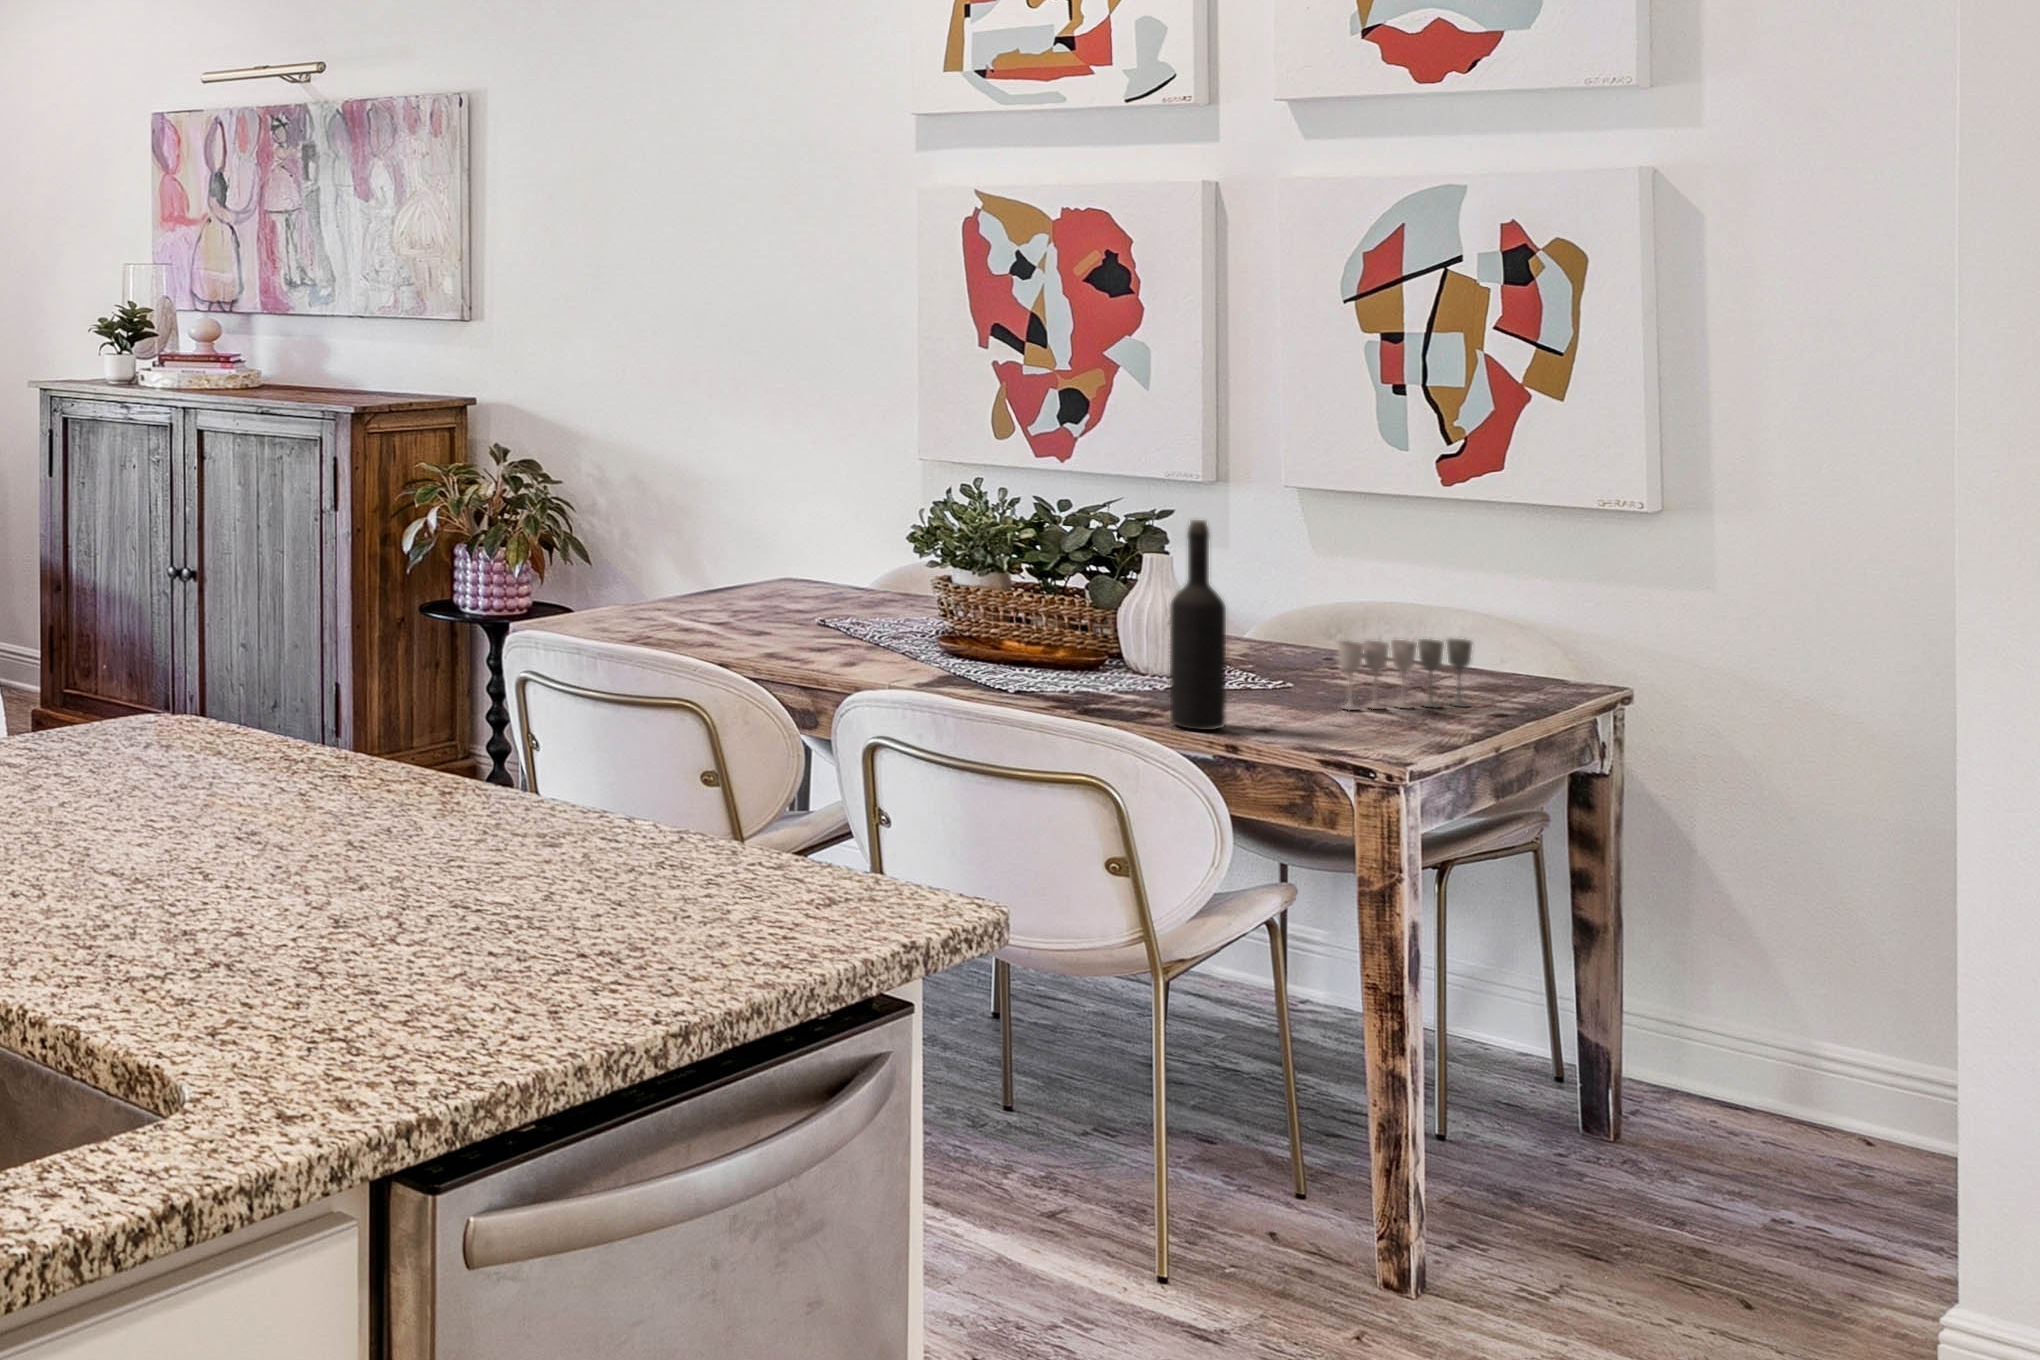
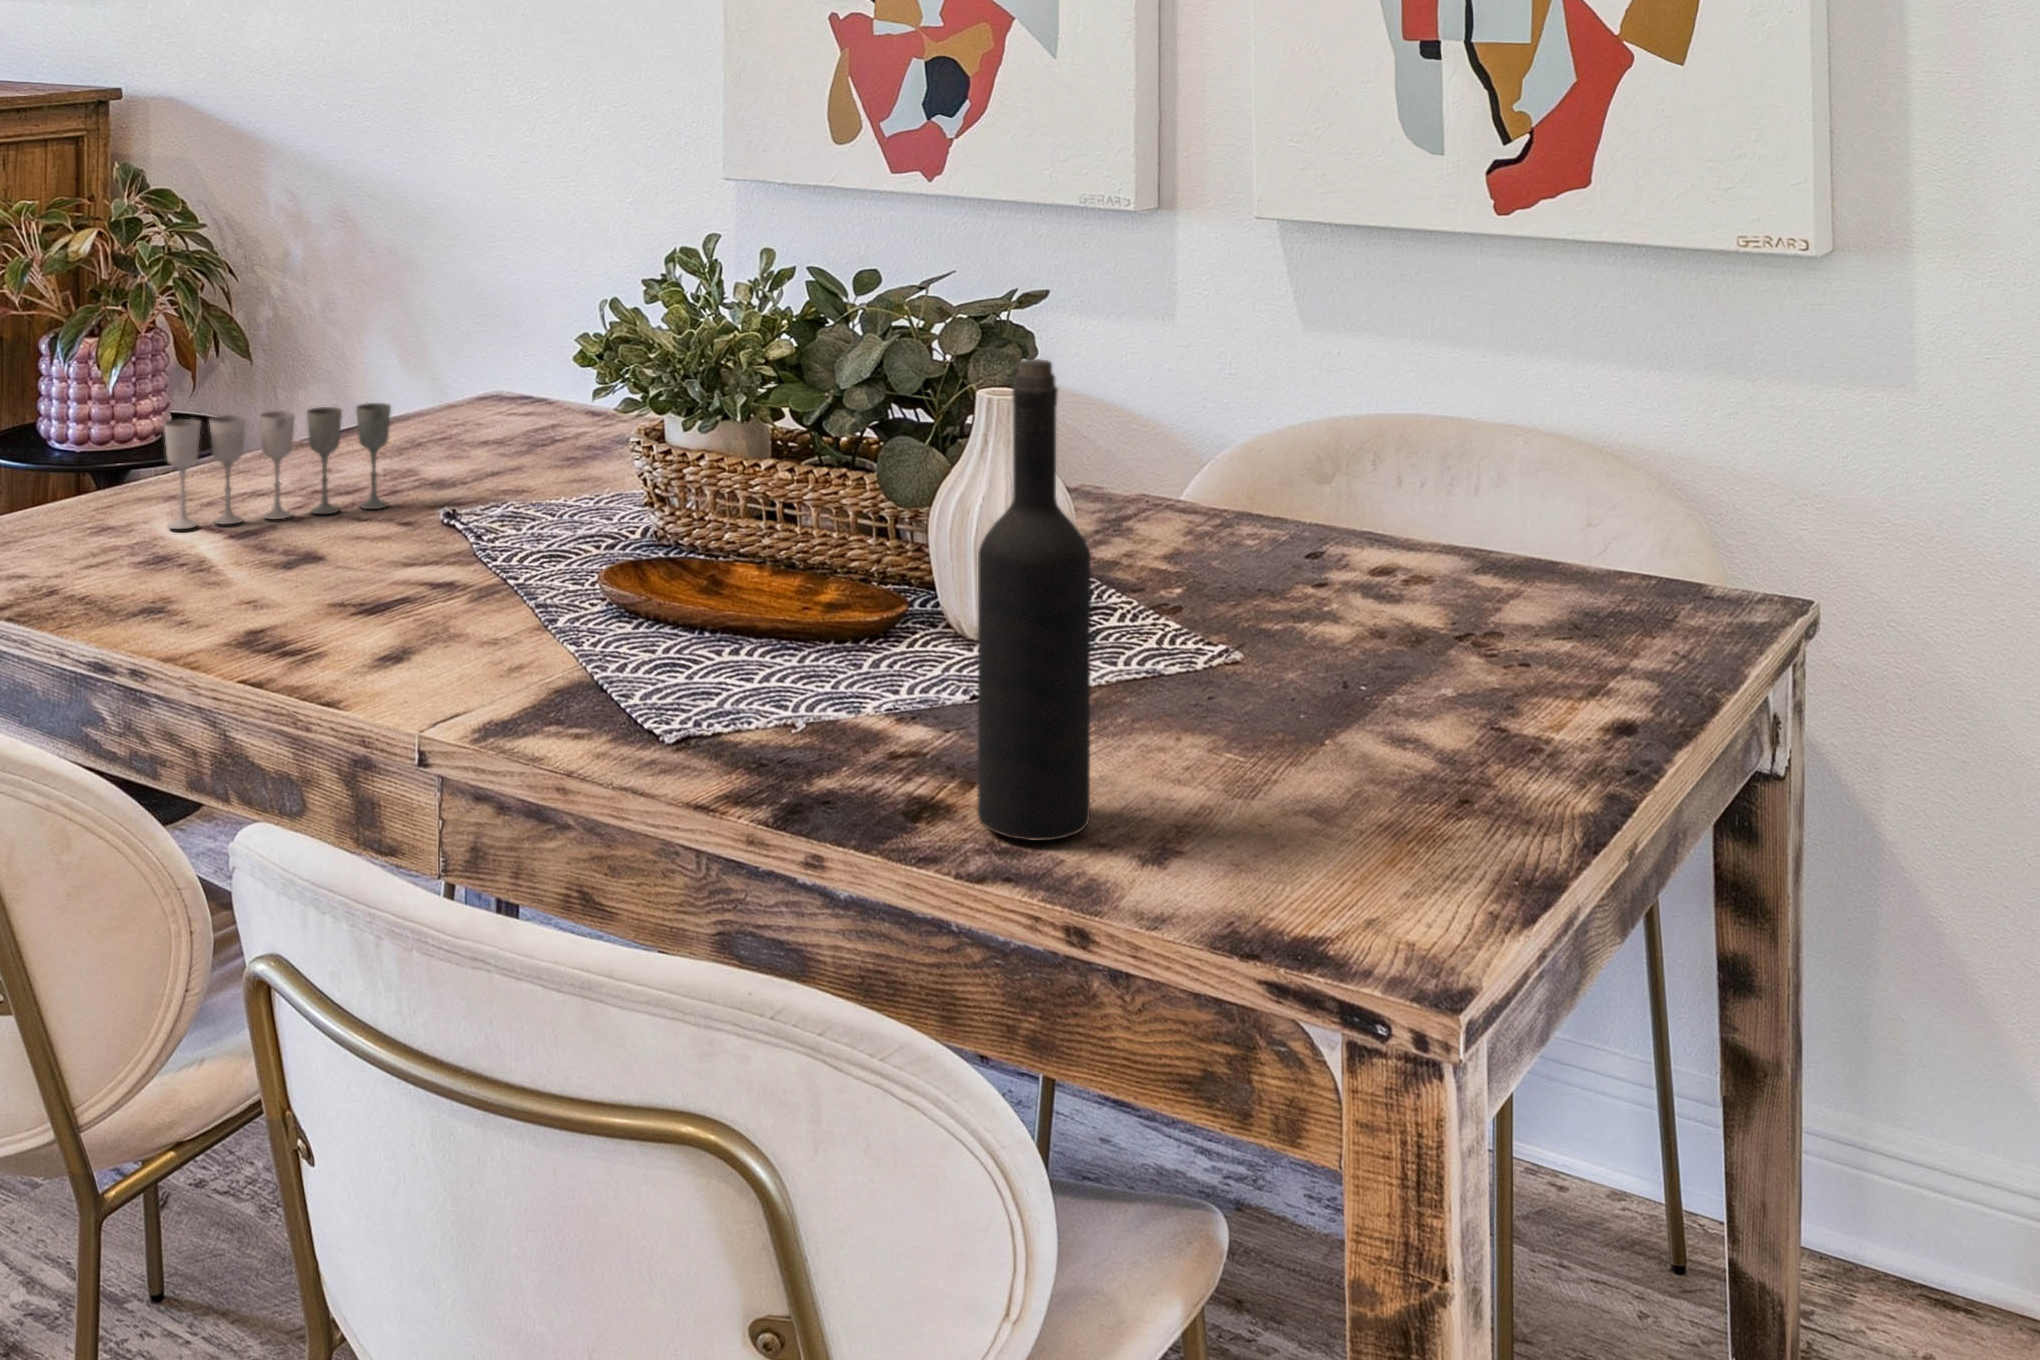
wine glass: present [1338,639,1472,710] -> present [164,403,391,529]

